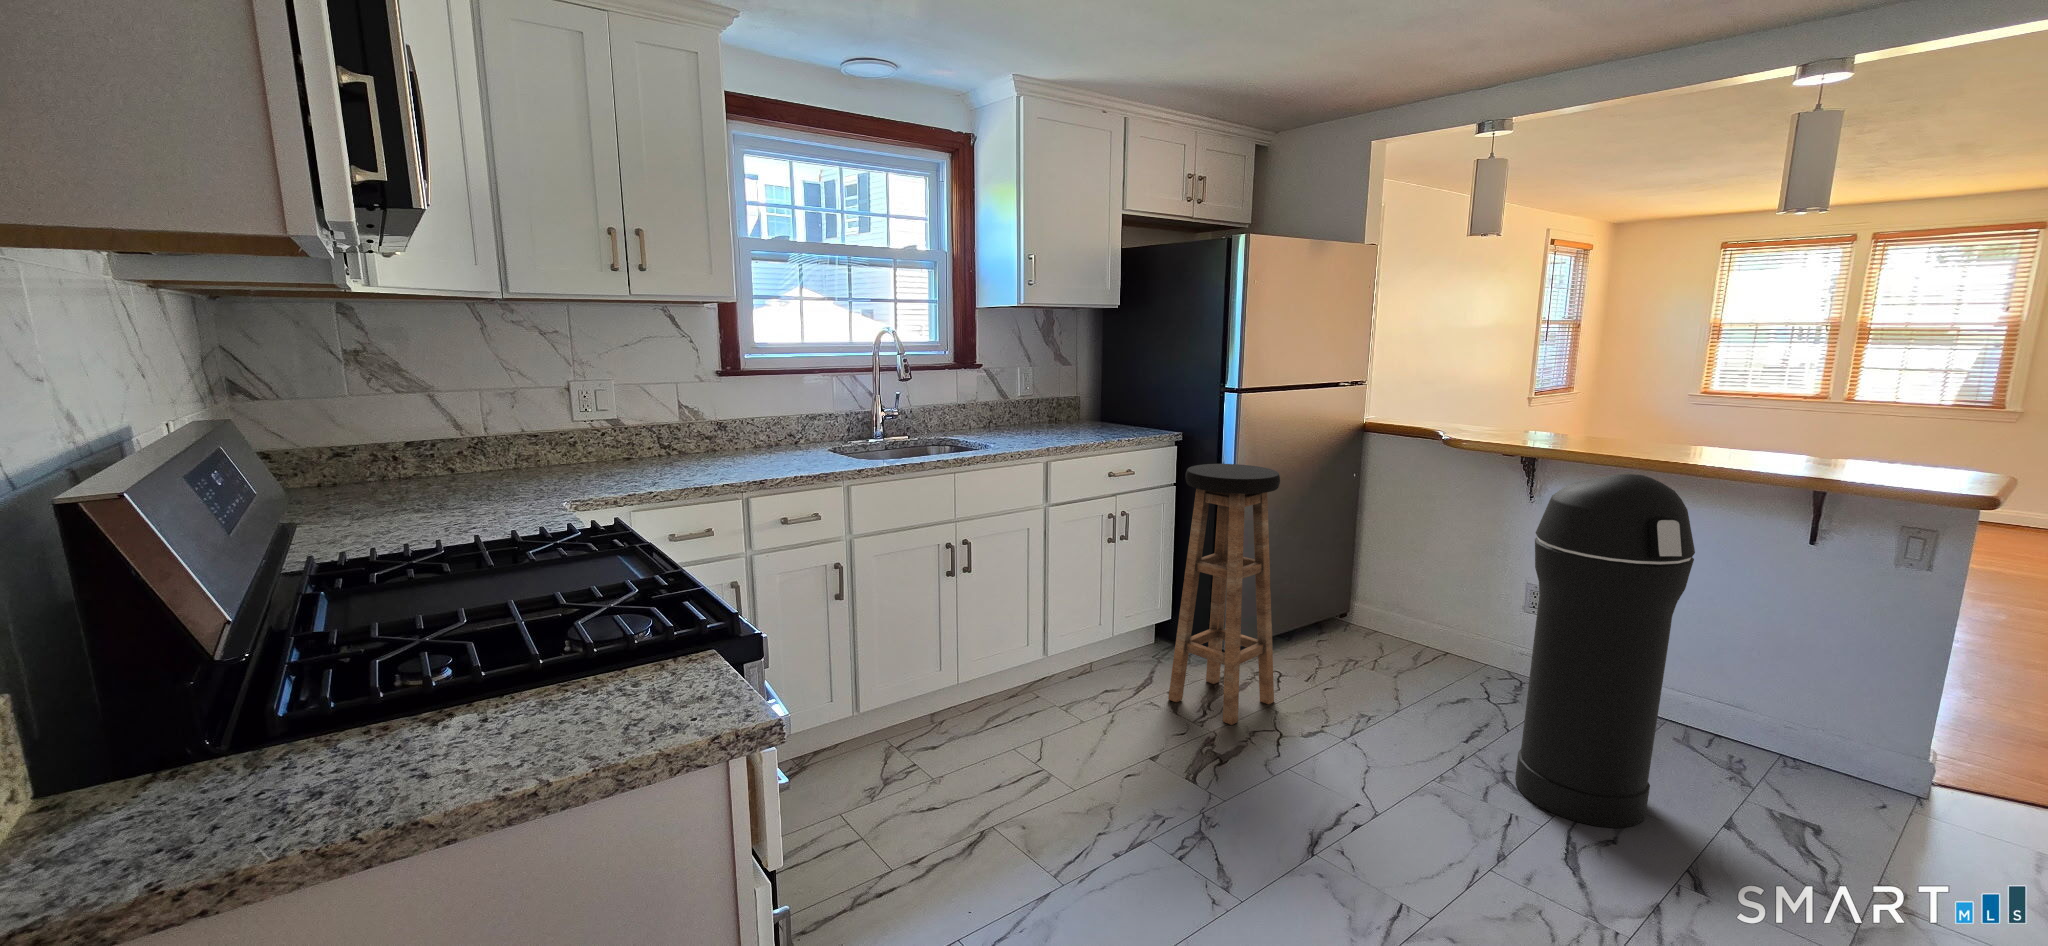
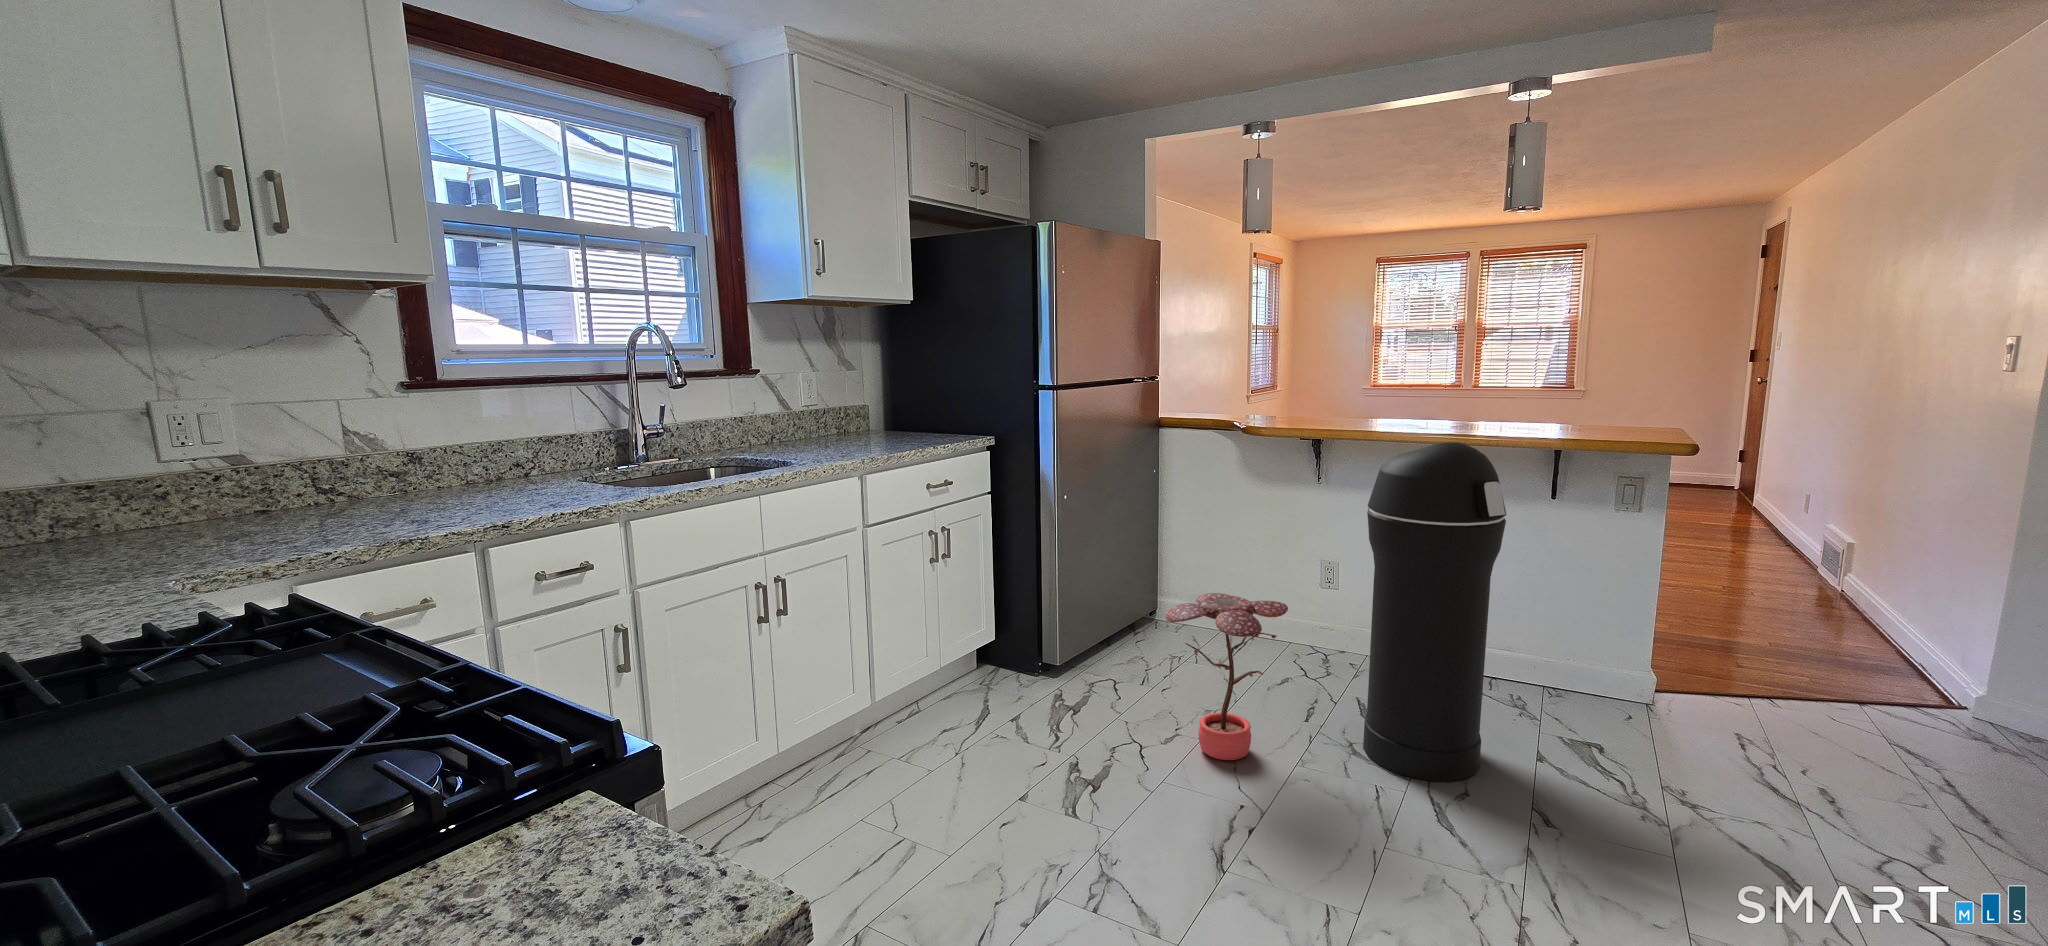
bar stool: present [1168,464,1280,725] -> none [1014,464,1120,743]
potted plant: none [1310,602,1440,764] -> present [1166,593,1288,760]

